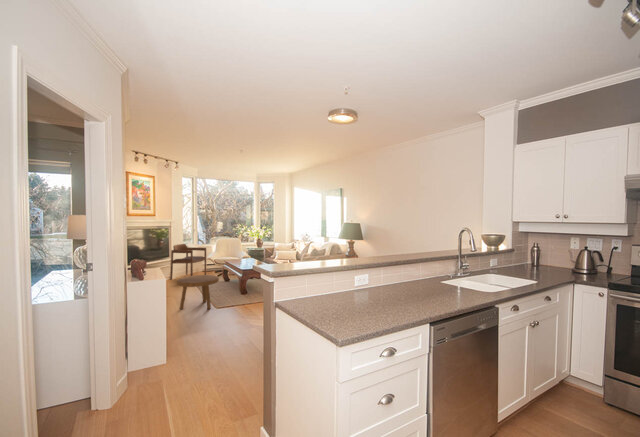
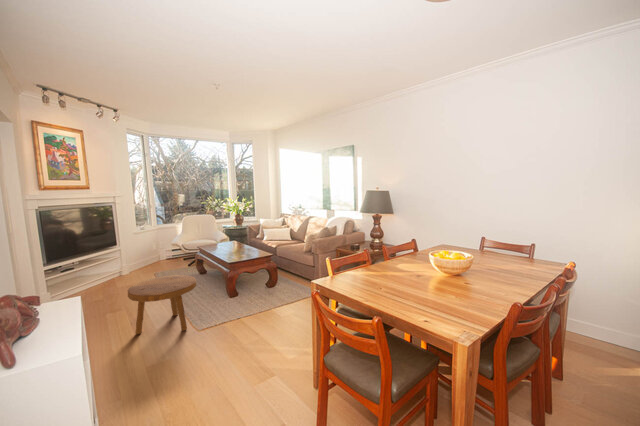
armchair: present [170,244,206,280] -> none [119,225,172,277]

